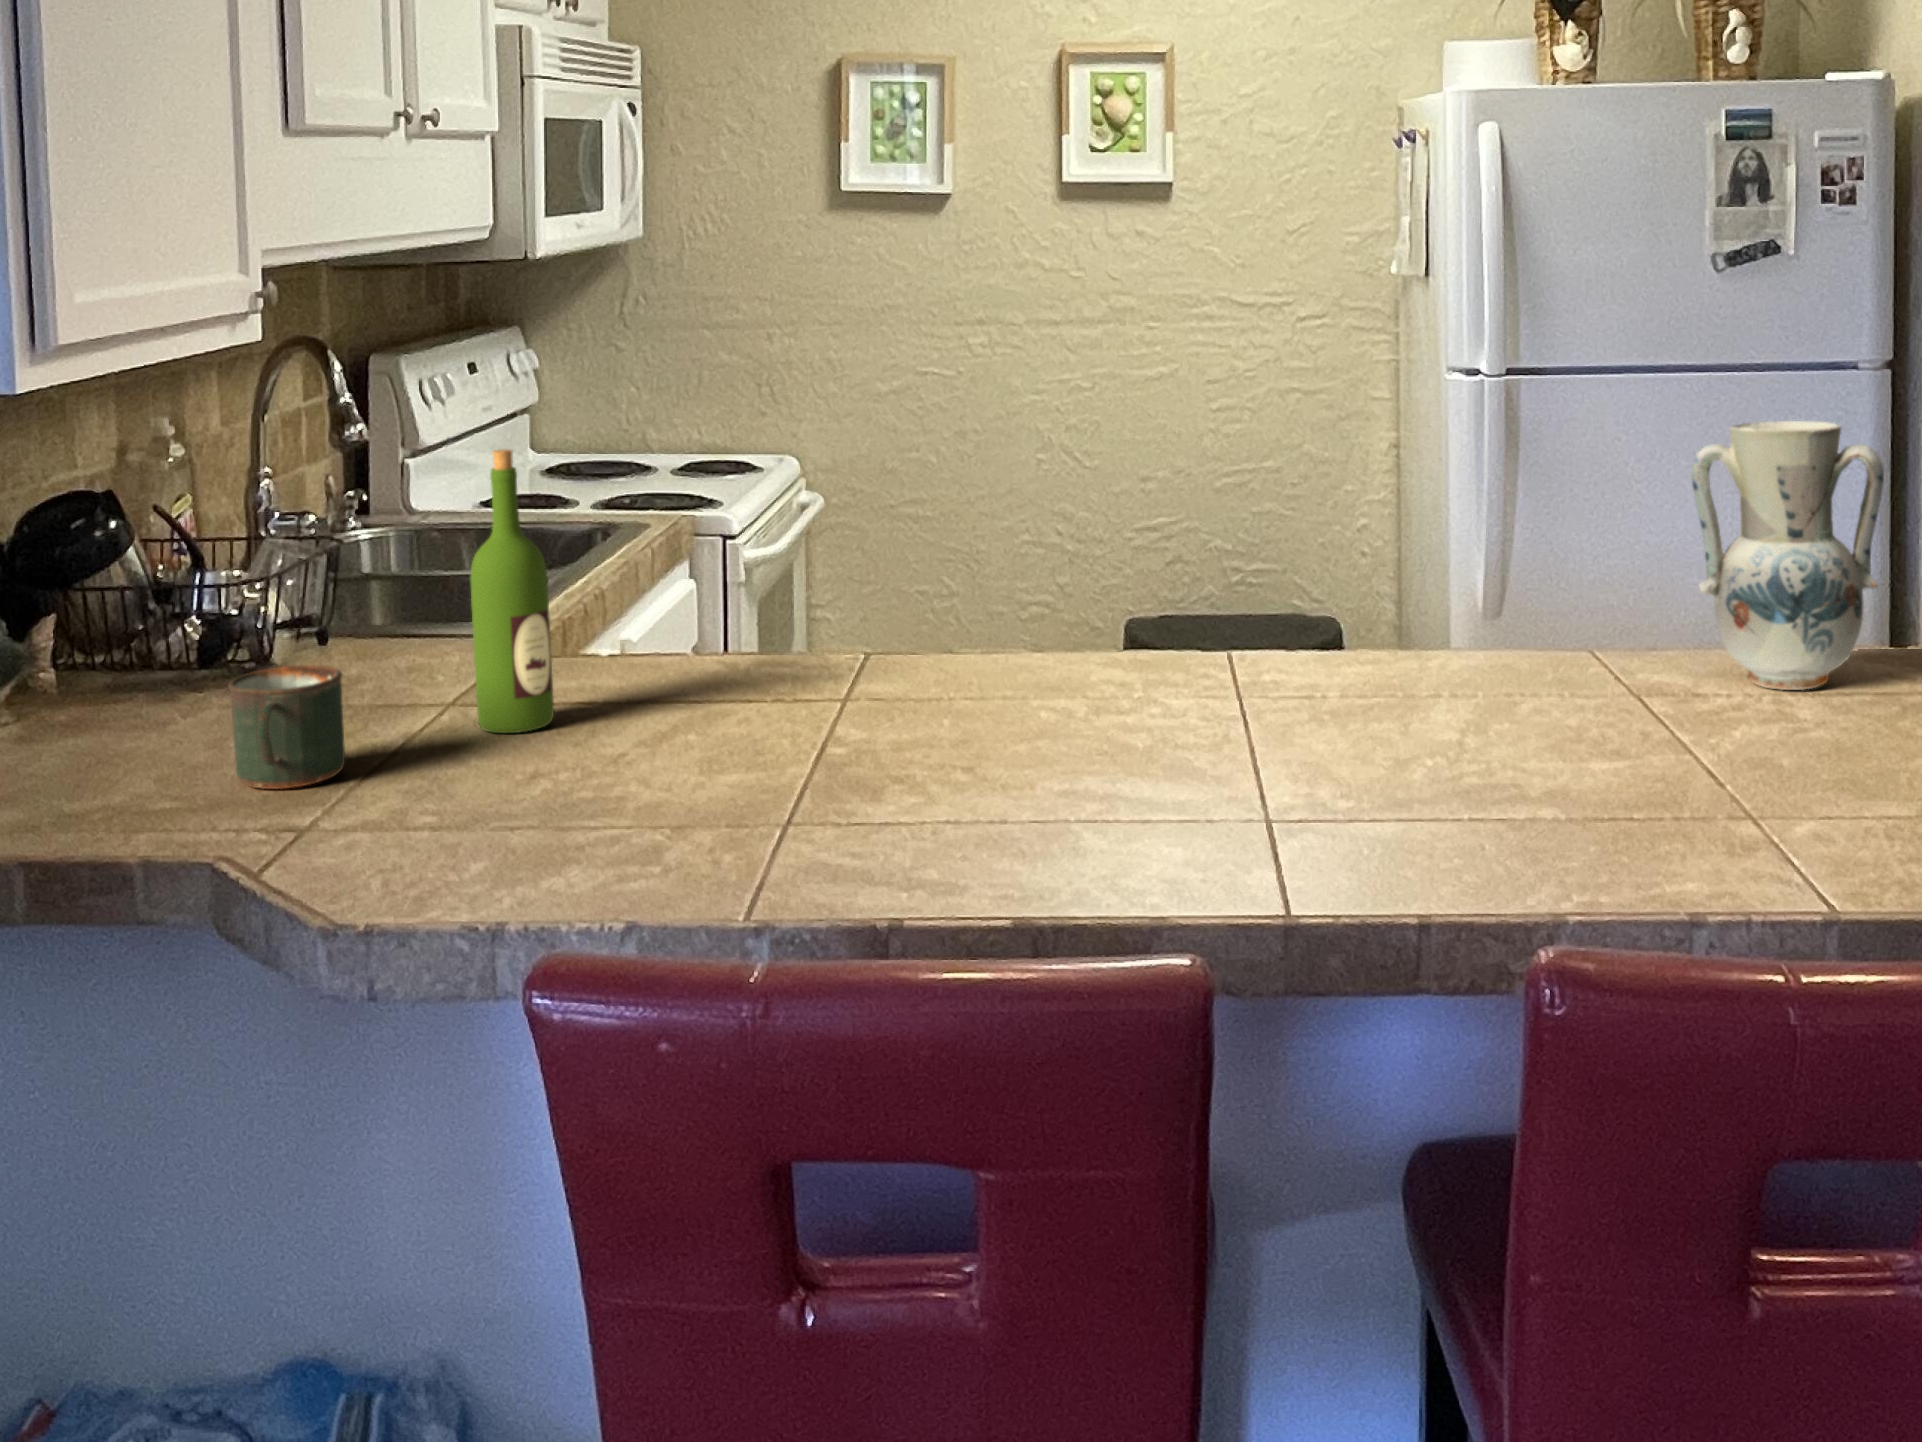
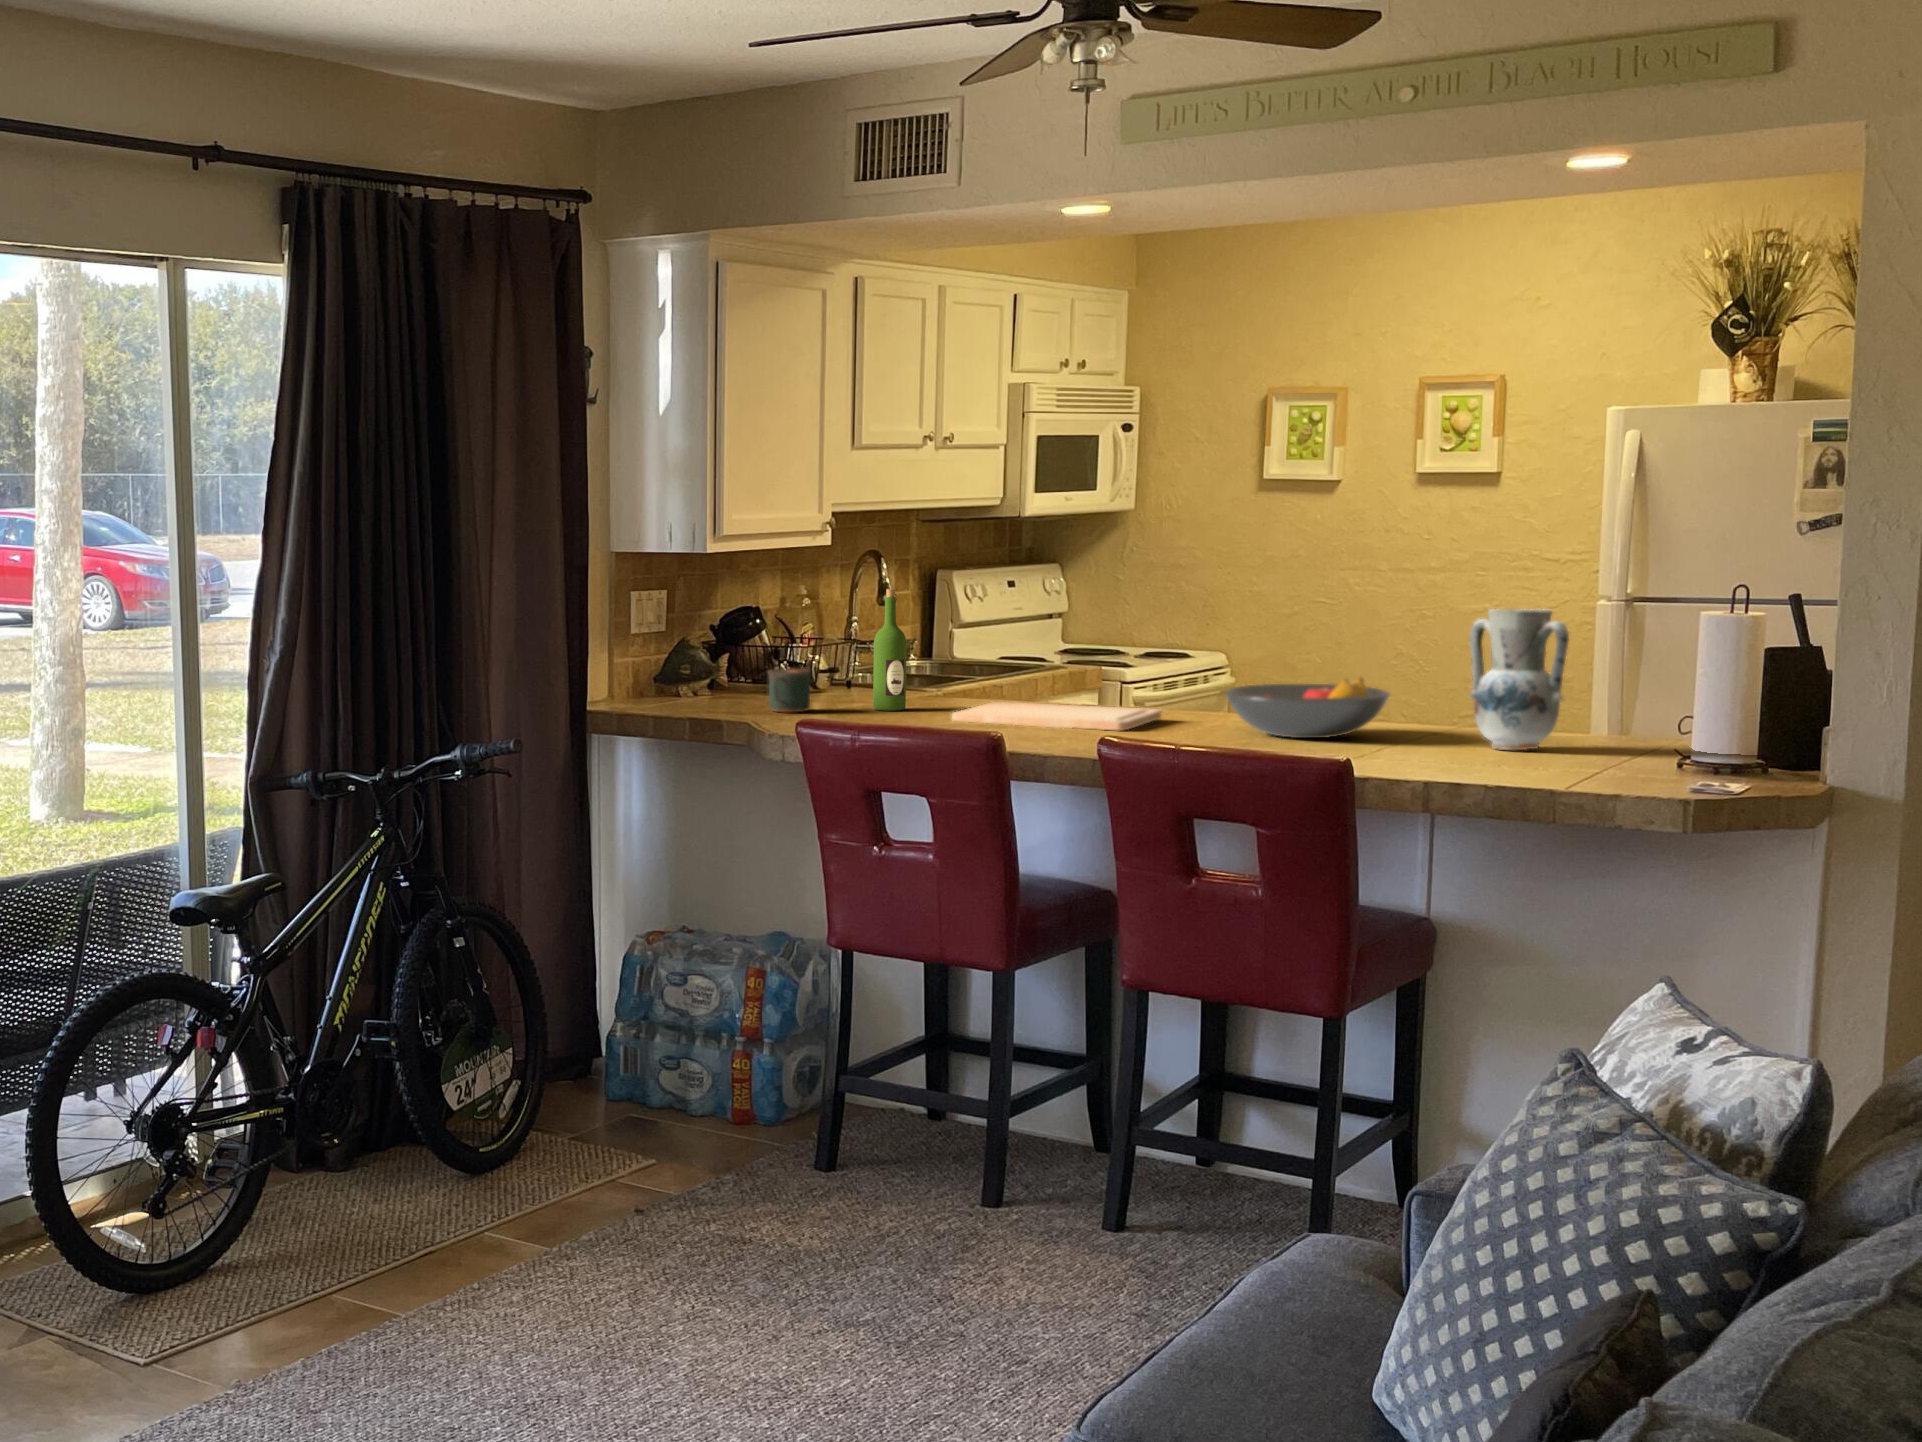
fruit bowl: none [1268,565,1573,707] -> present [1225,678,1390,738]
cutting board: none [708,656,1114,757] -> present [952,702,1161,730]

